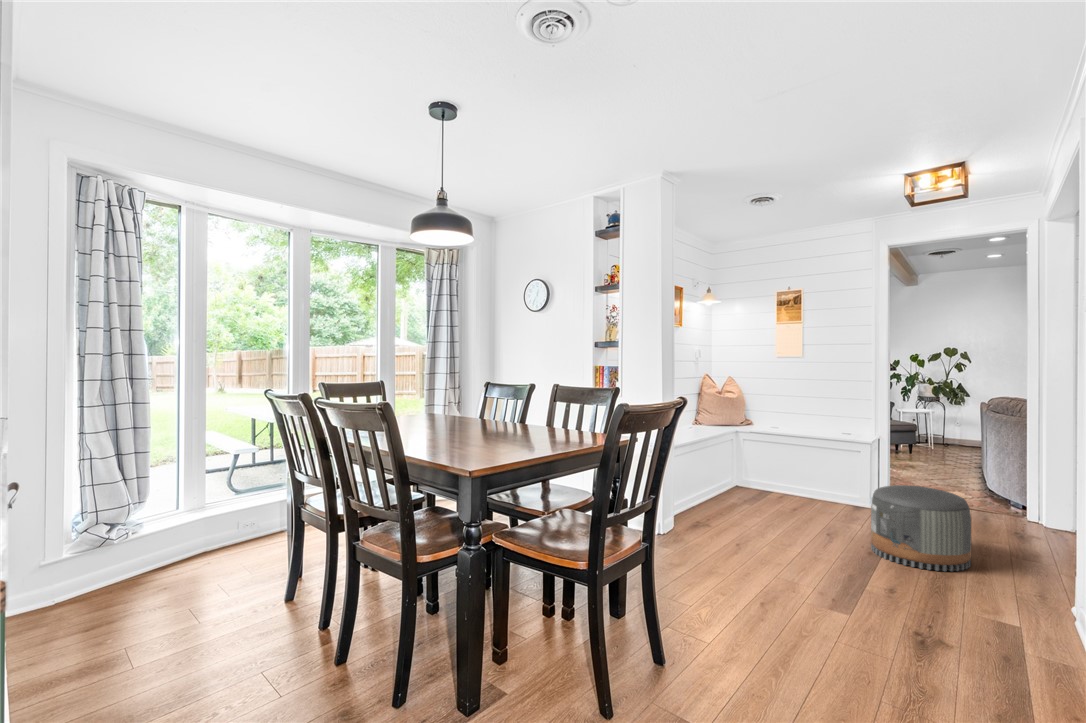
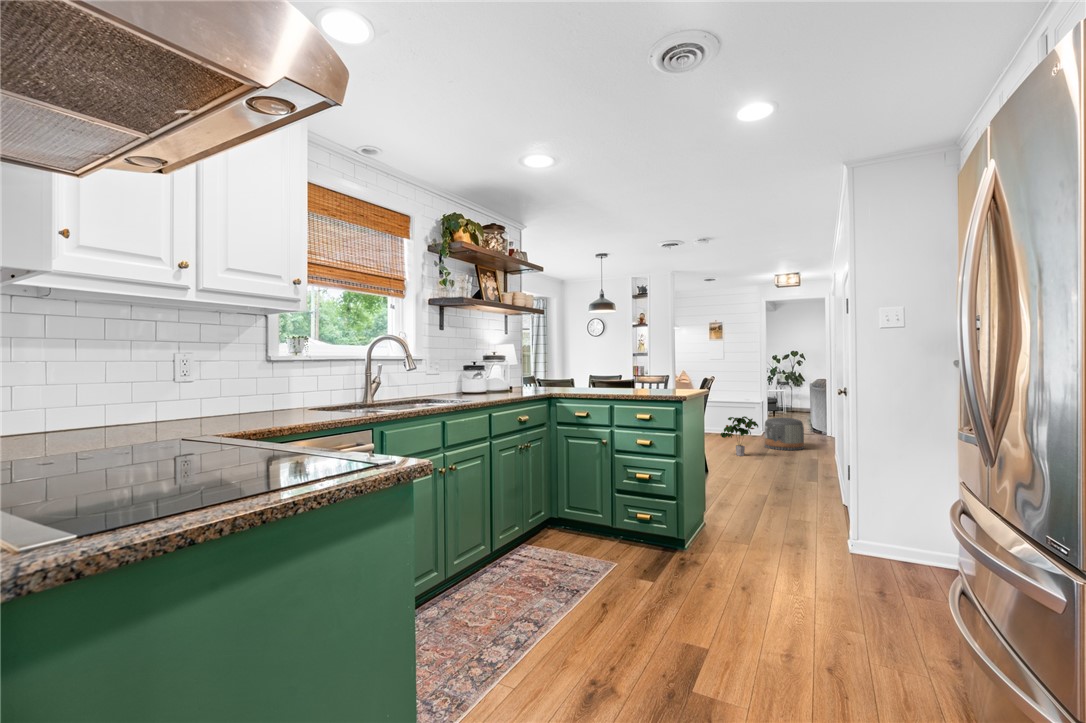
potted plant: none [751,488,846,584] -> present [720,416,758,456]

